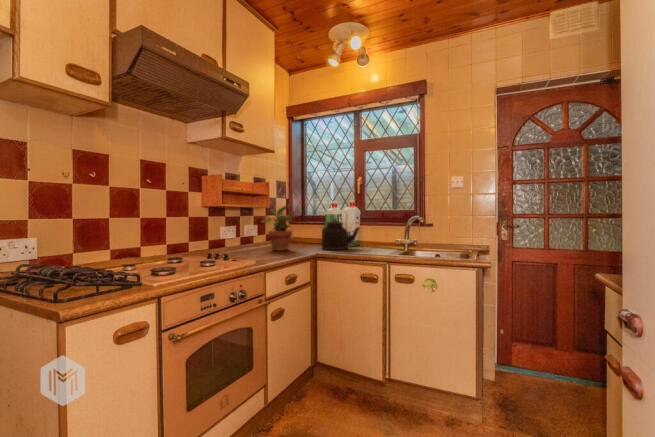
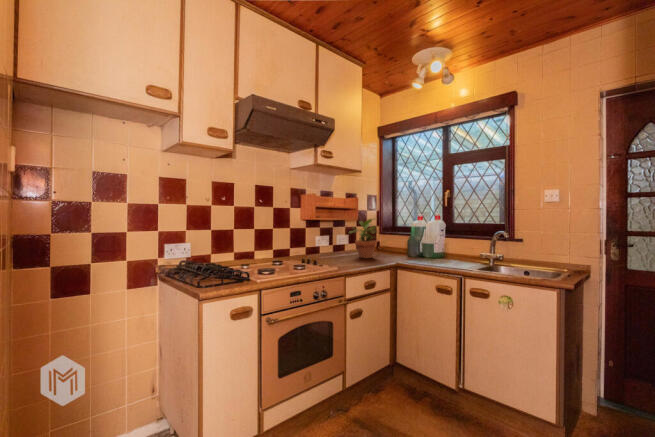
kettle: present [322,218,360,250] -> none [404,224,444,261]

